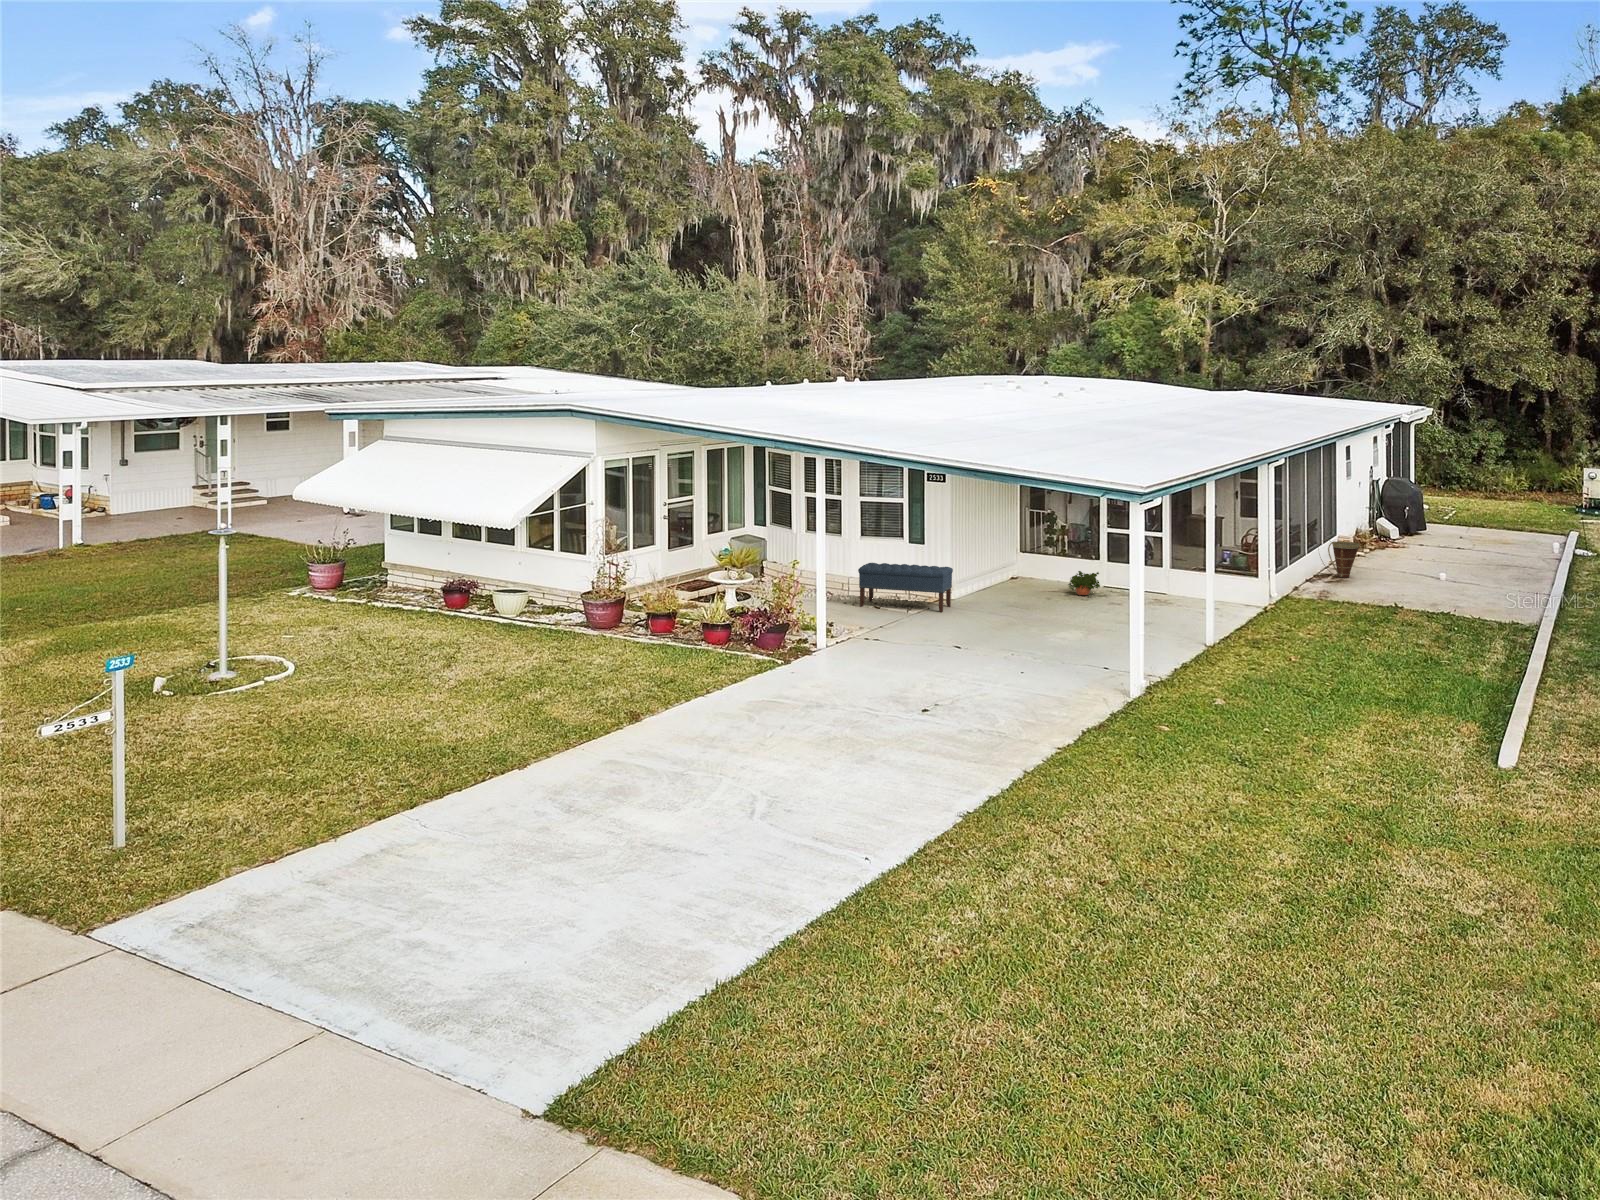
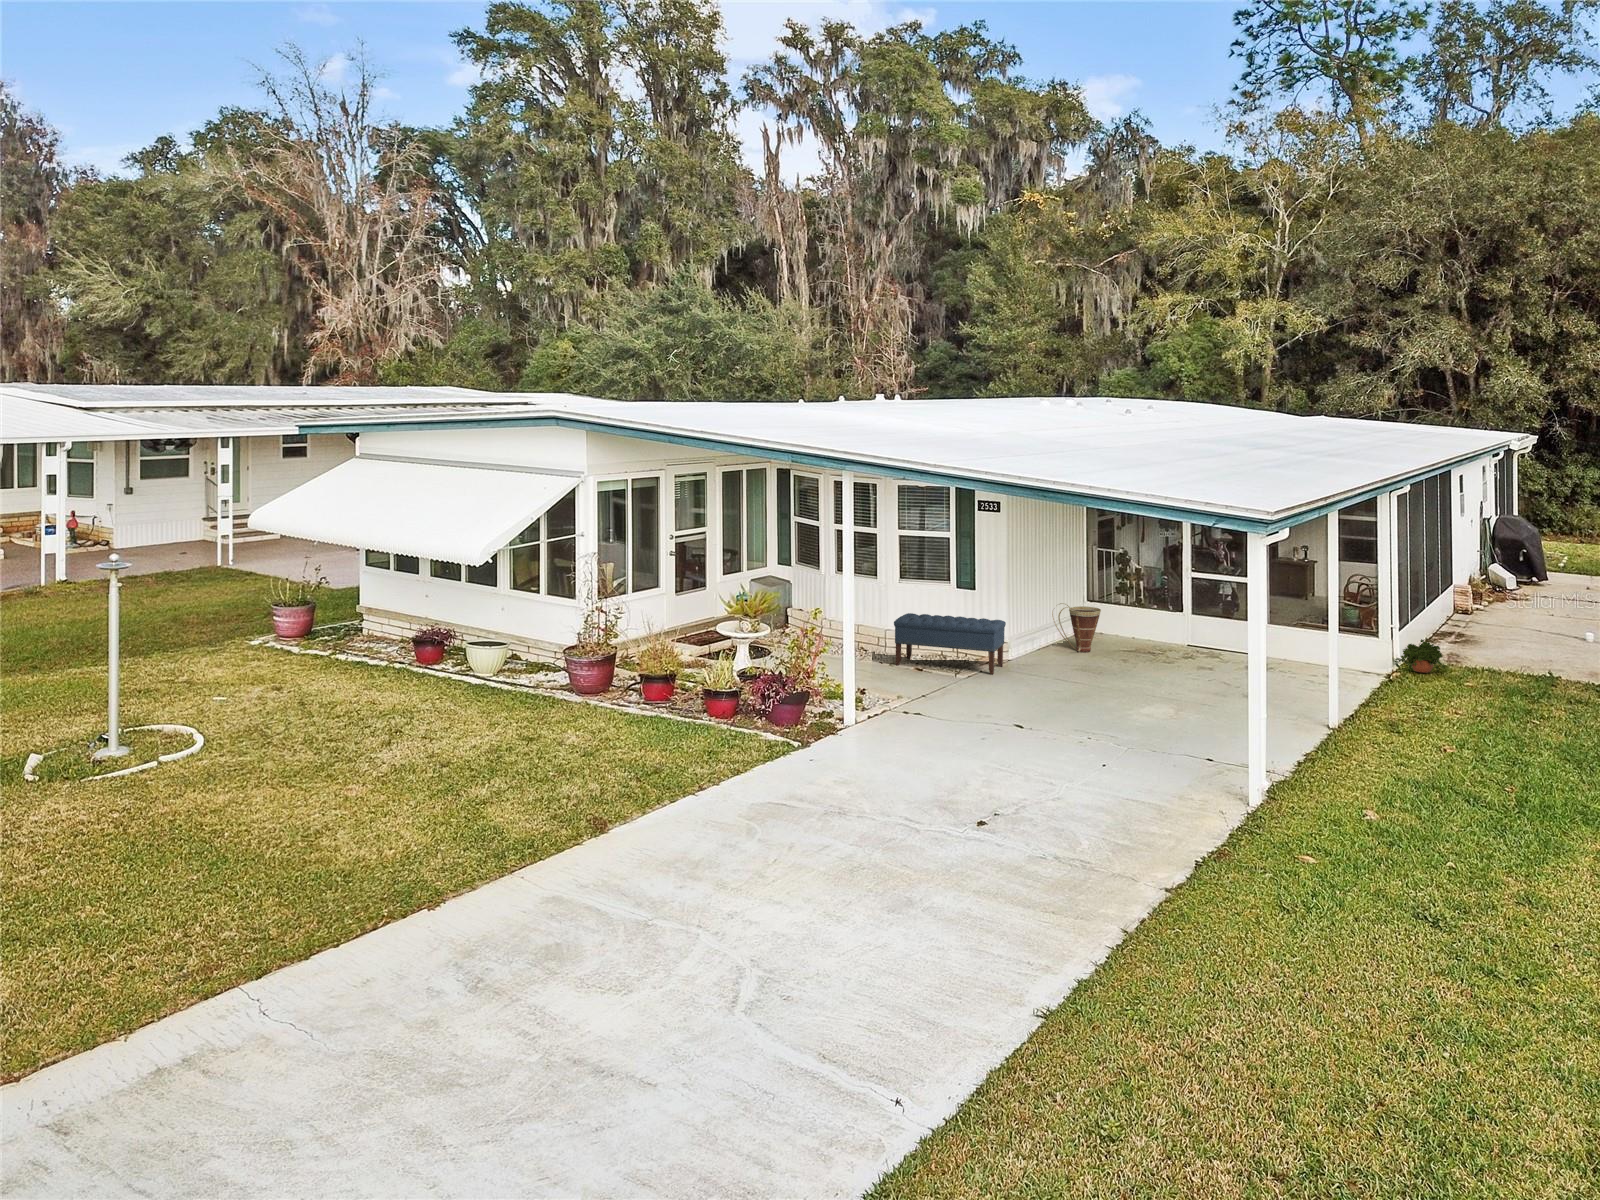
basket: present [1320,539,1359,578] -> present [1052,603,1101,652]
potted plant: present [1068,571,1100,595] -> present [1394,639,1445,673]

